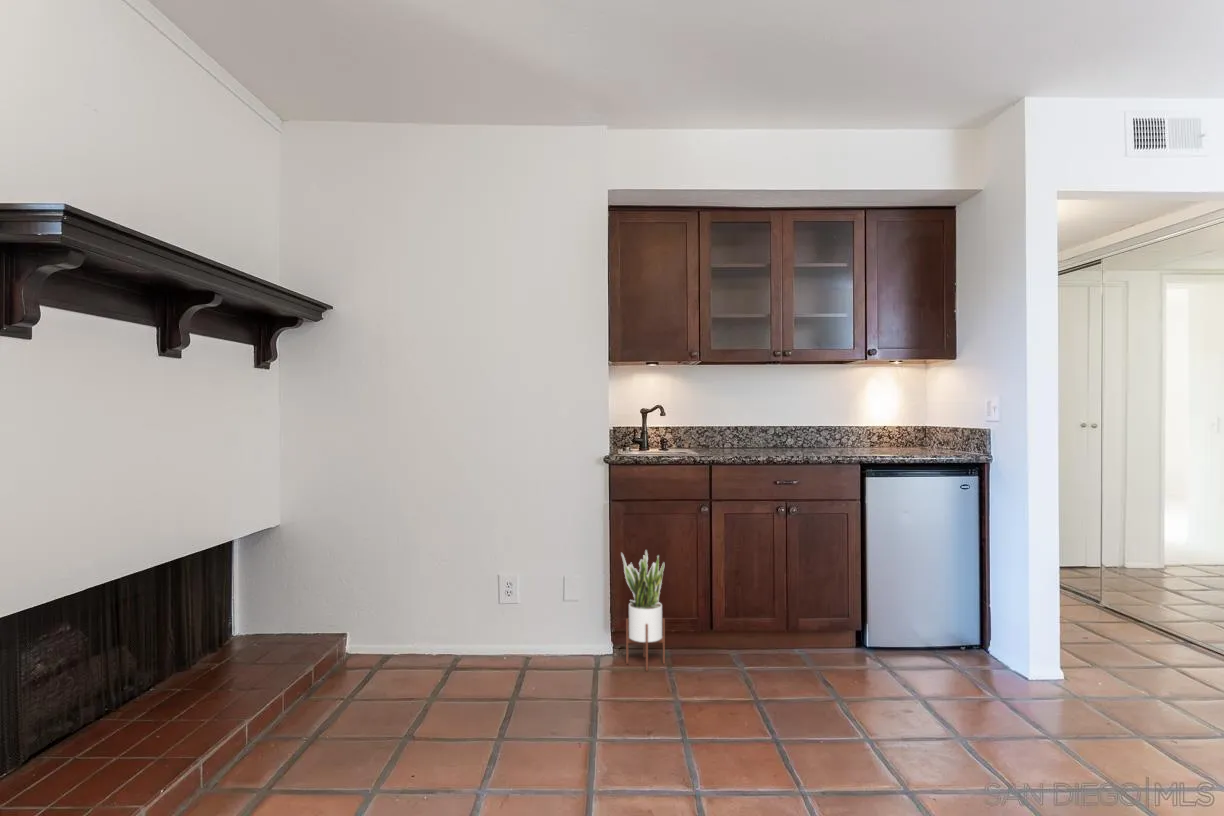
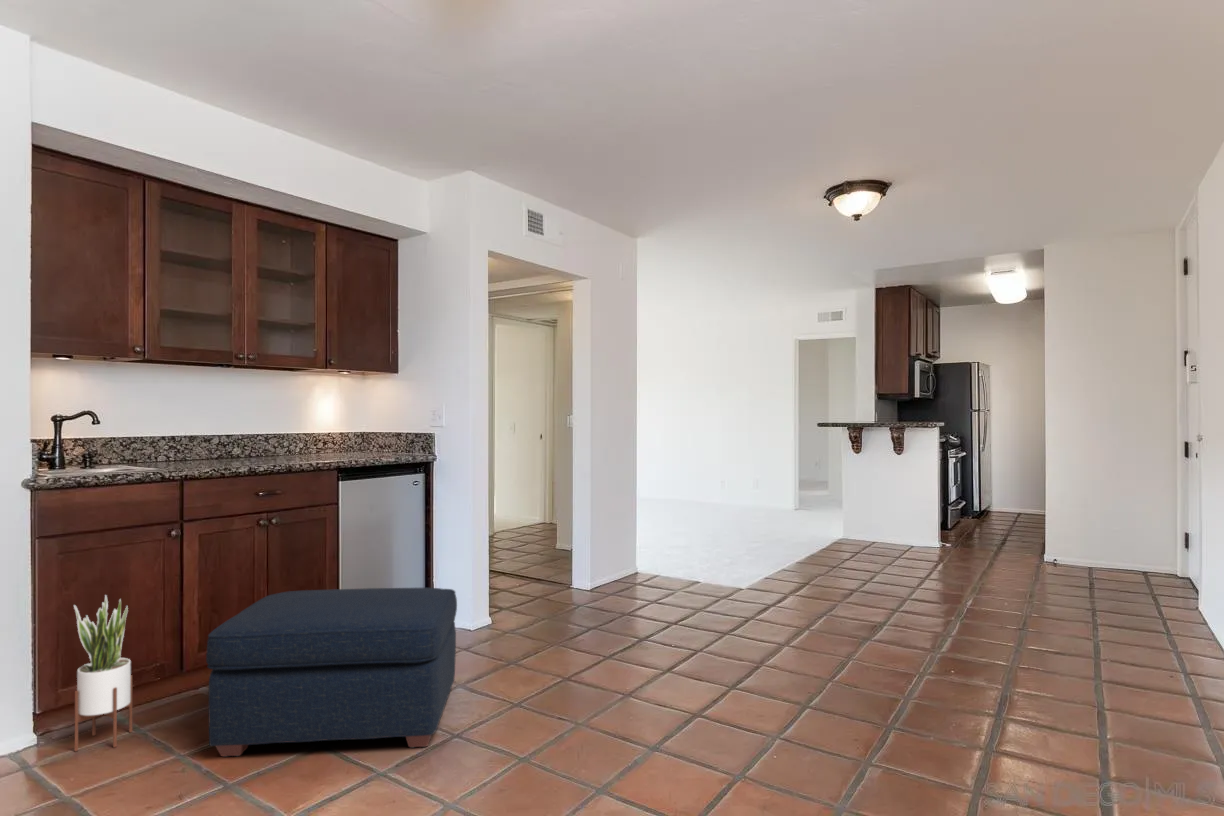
ottoman: none [682,578,937,778] -> present [206,588,457,757]

